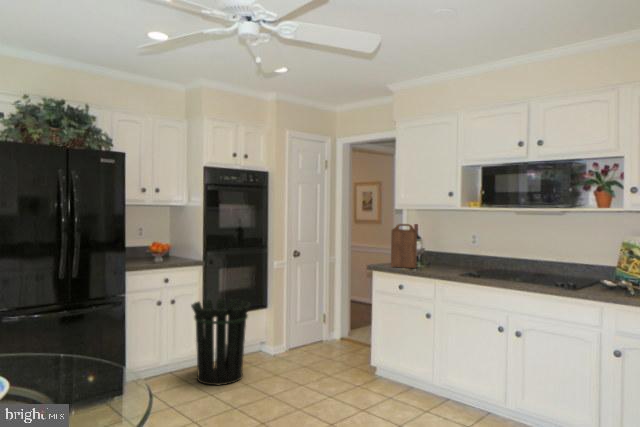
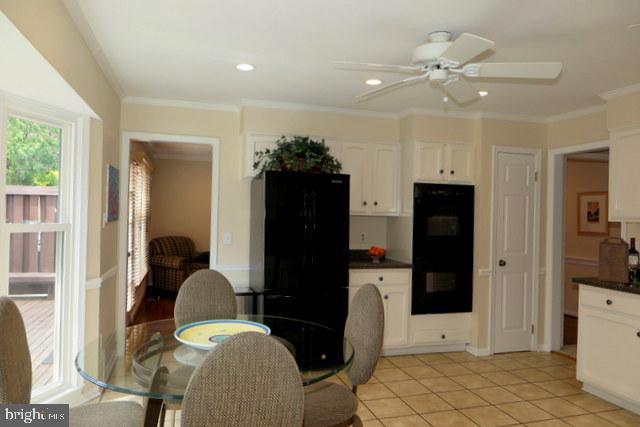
waste bin: present [191,299,251,385] -> none [400,299,453,373]

